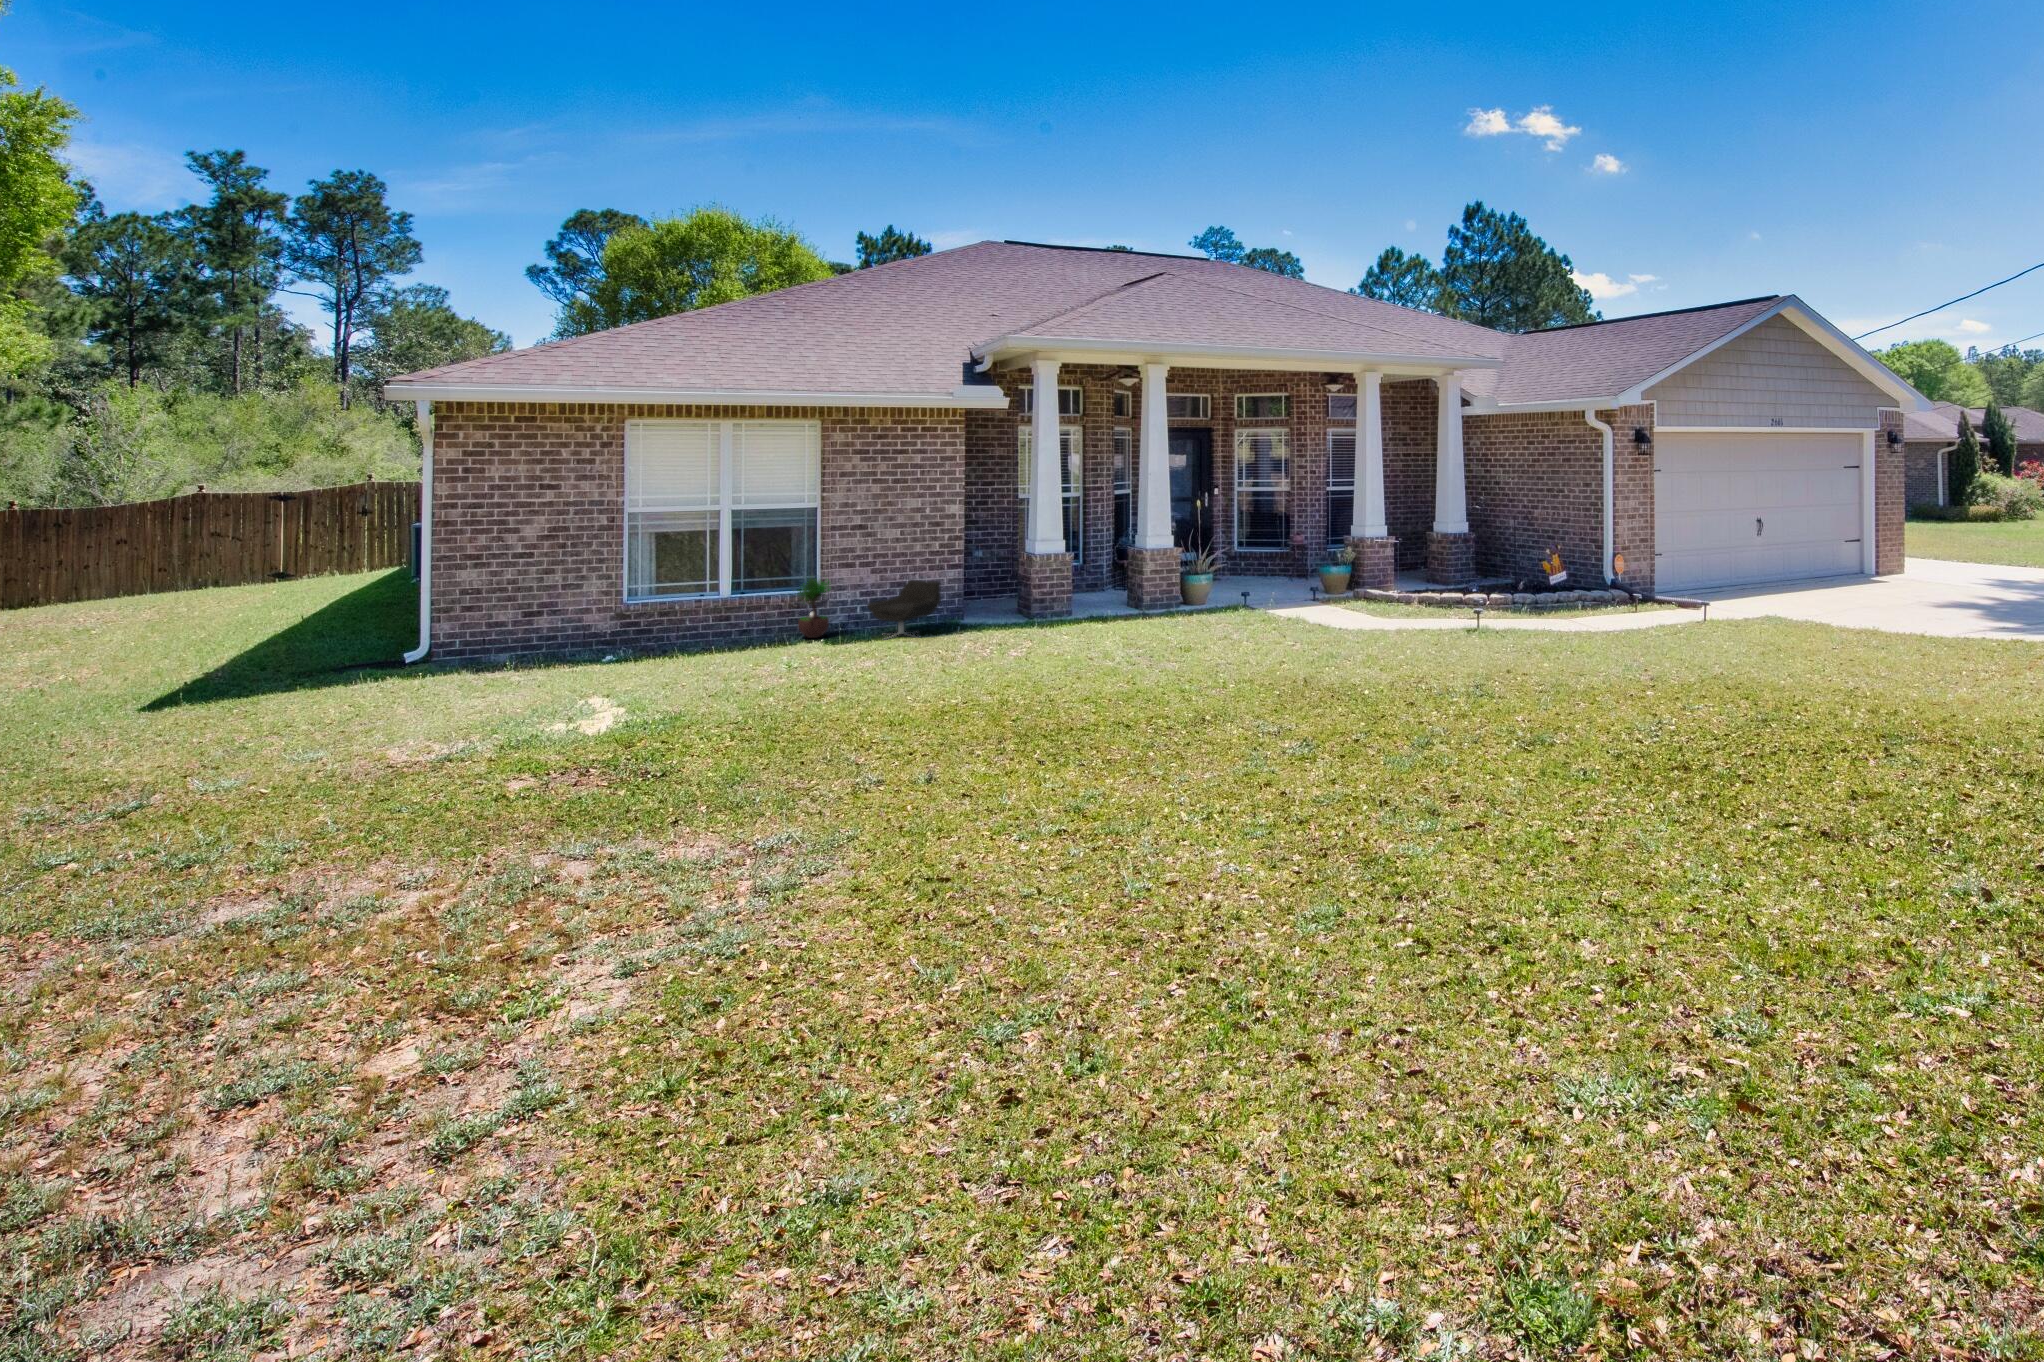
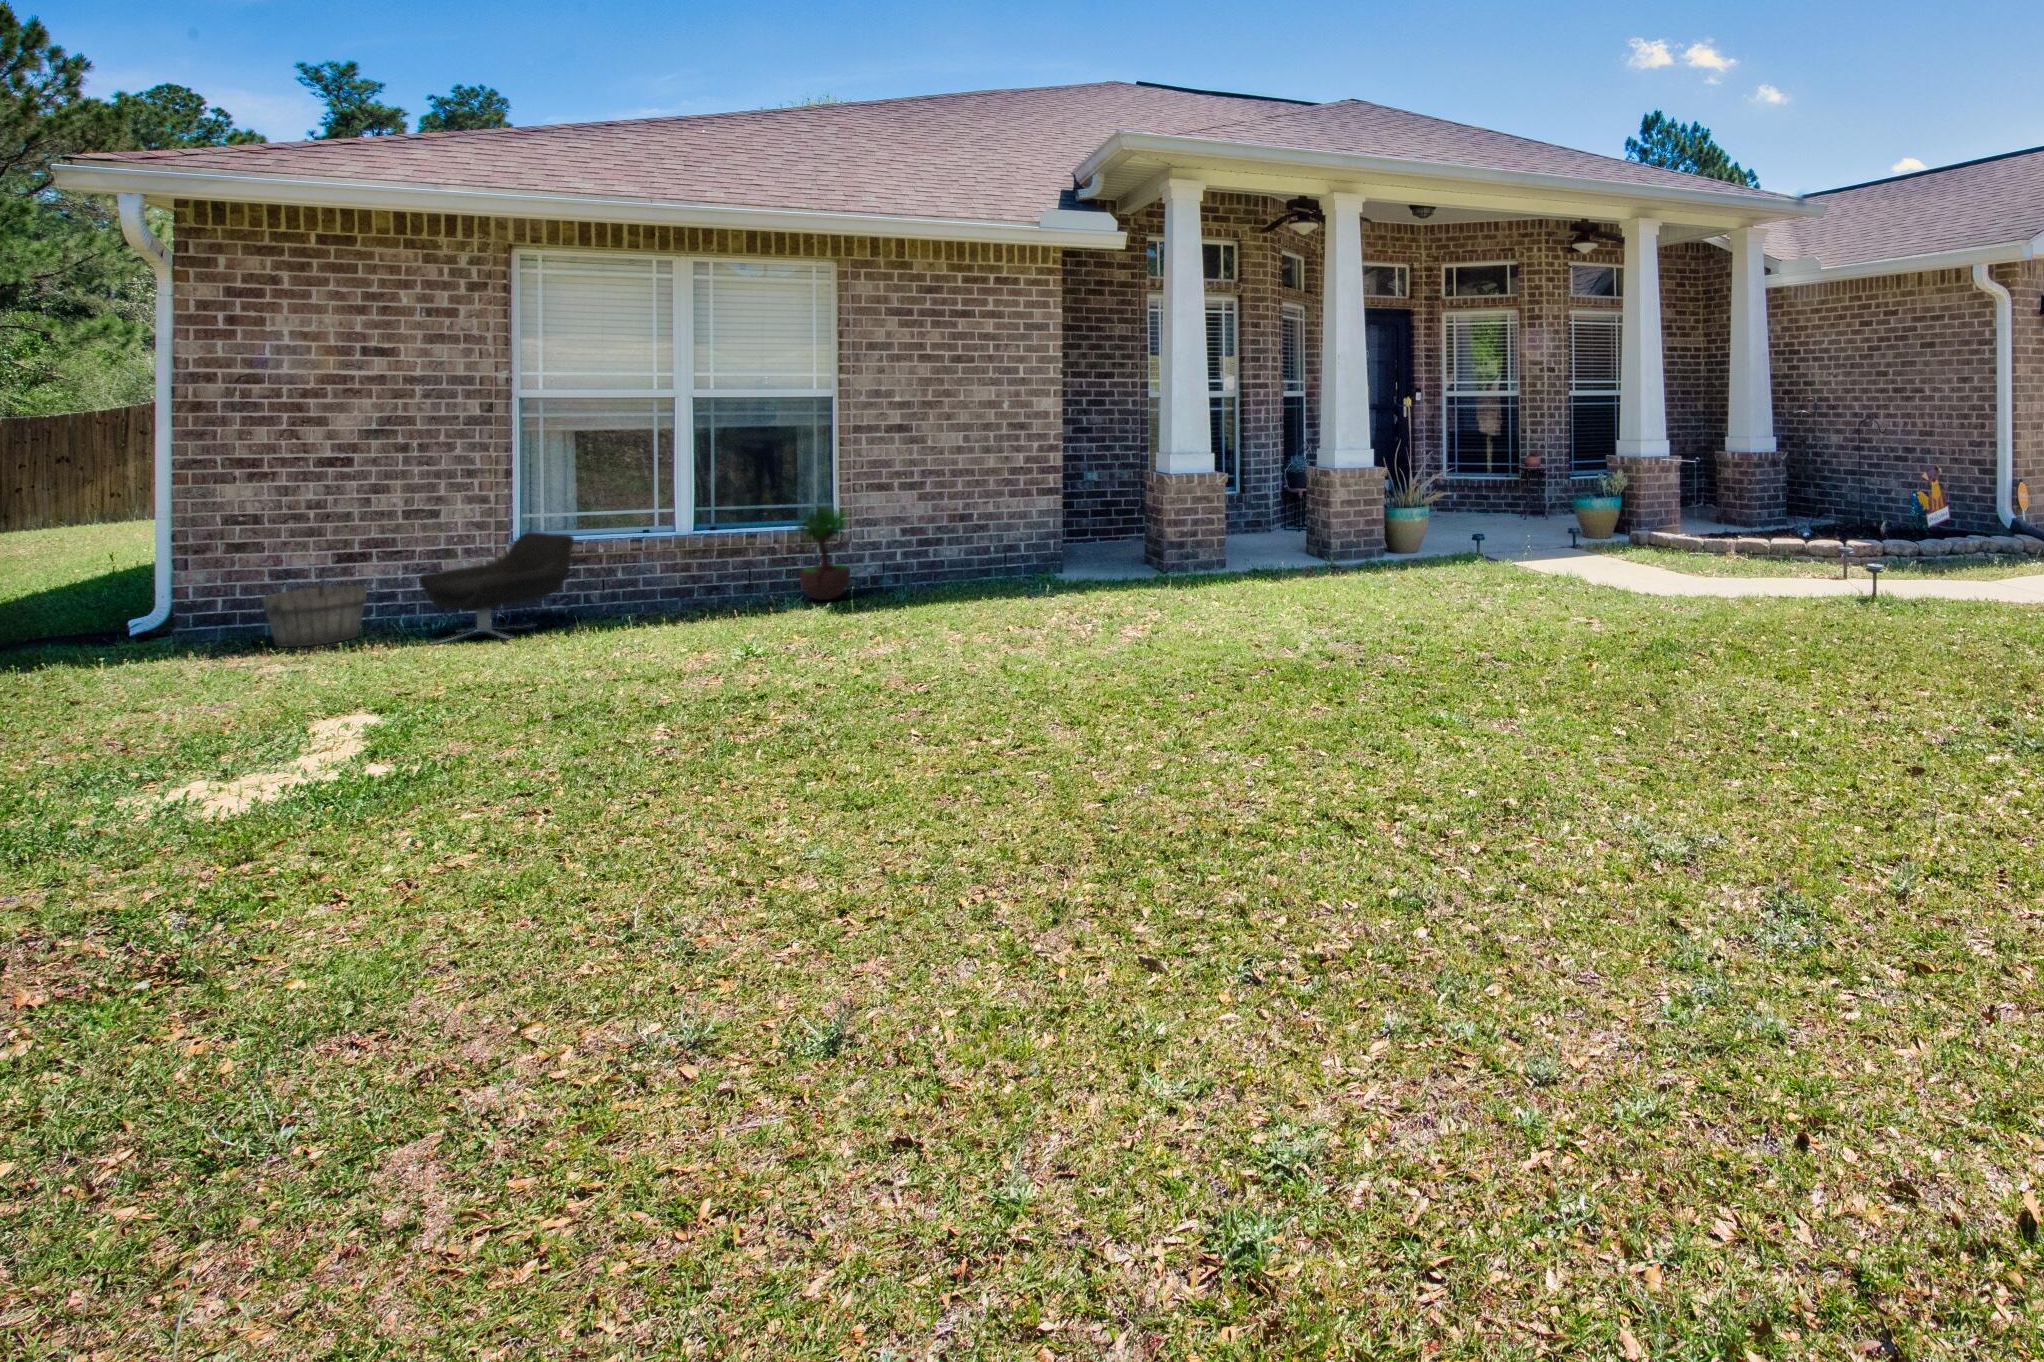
lounge chair: present [867,580,941,636] -> present [419,532,574,638]
wooden bucket: none [492,622,547,665] -> present [262,579,368,647]

